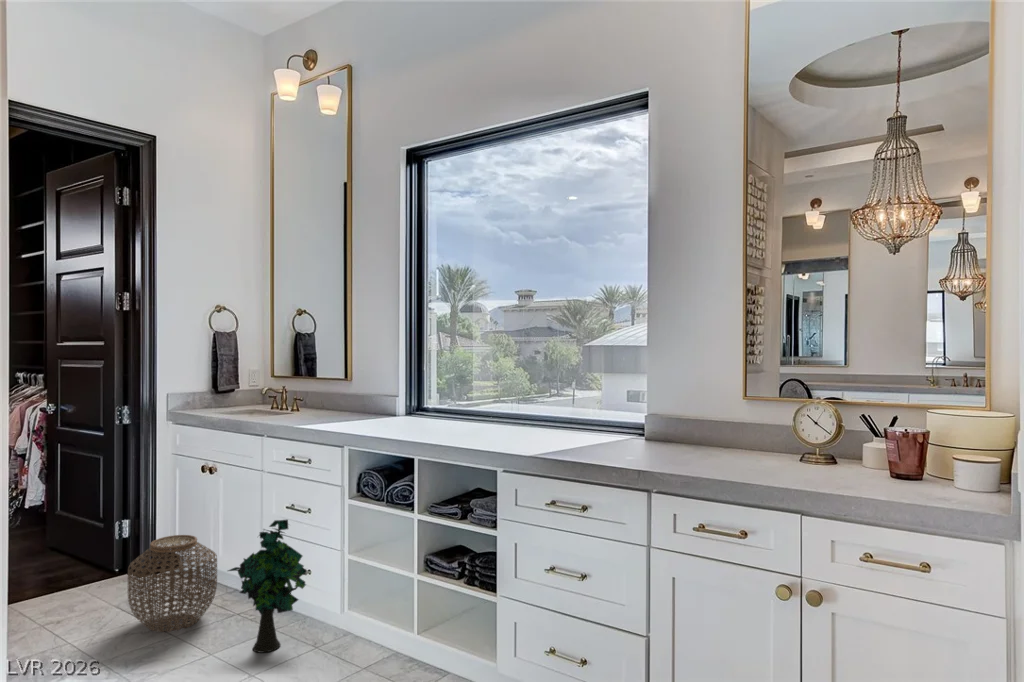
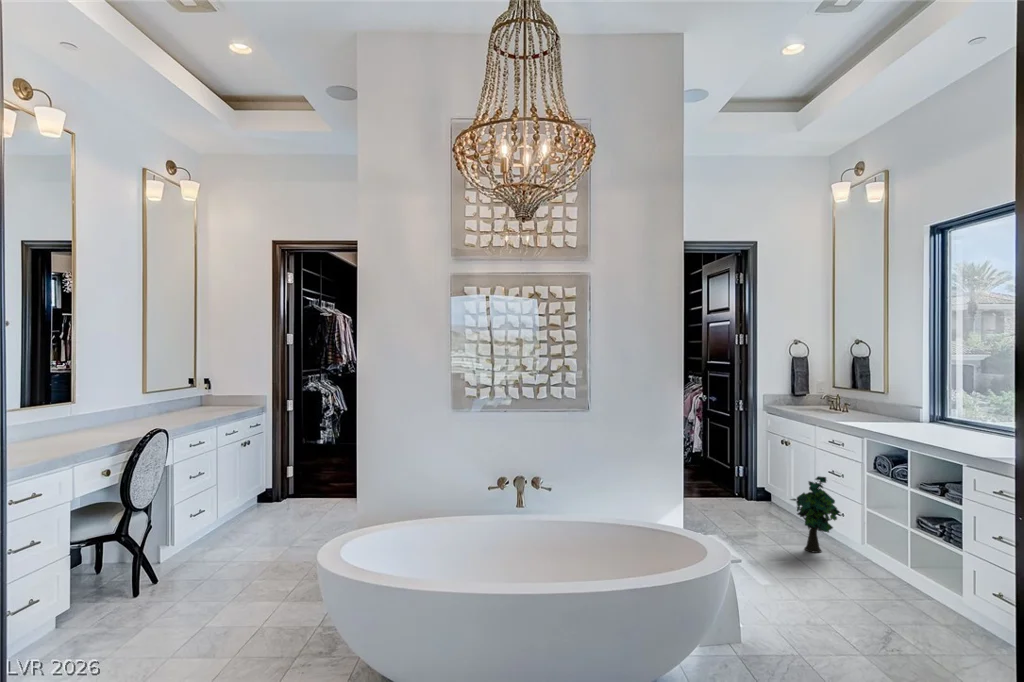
woven basket: present [128,535,217,632] -> none [739,476,788,529]

